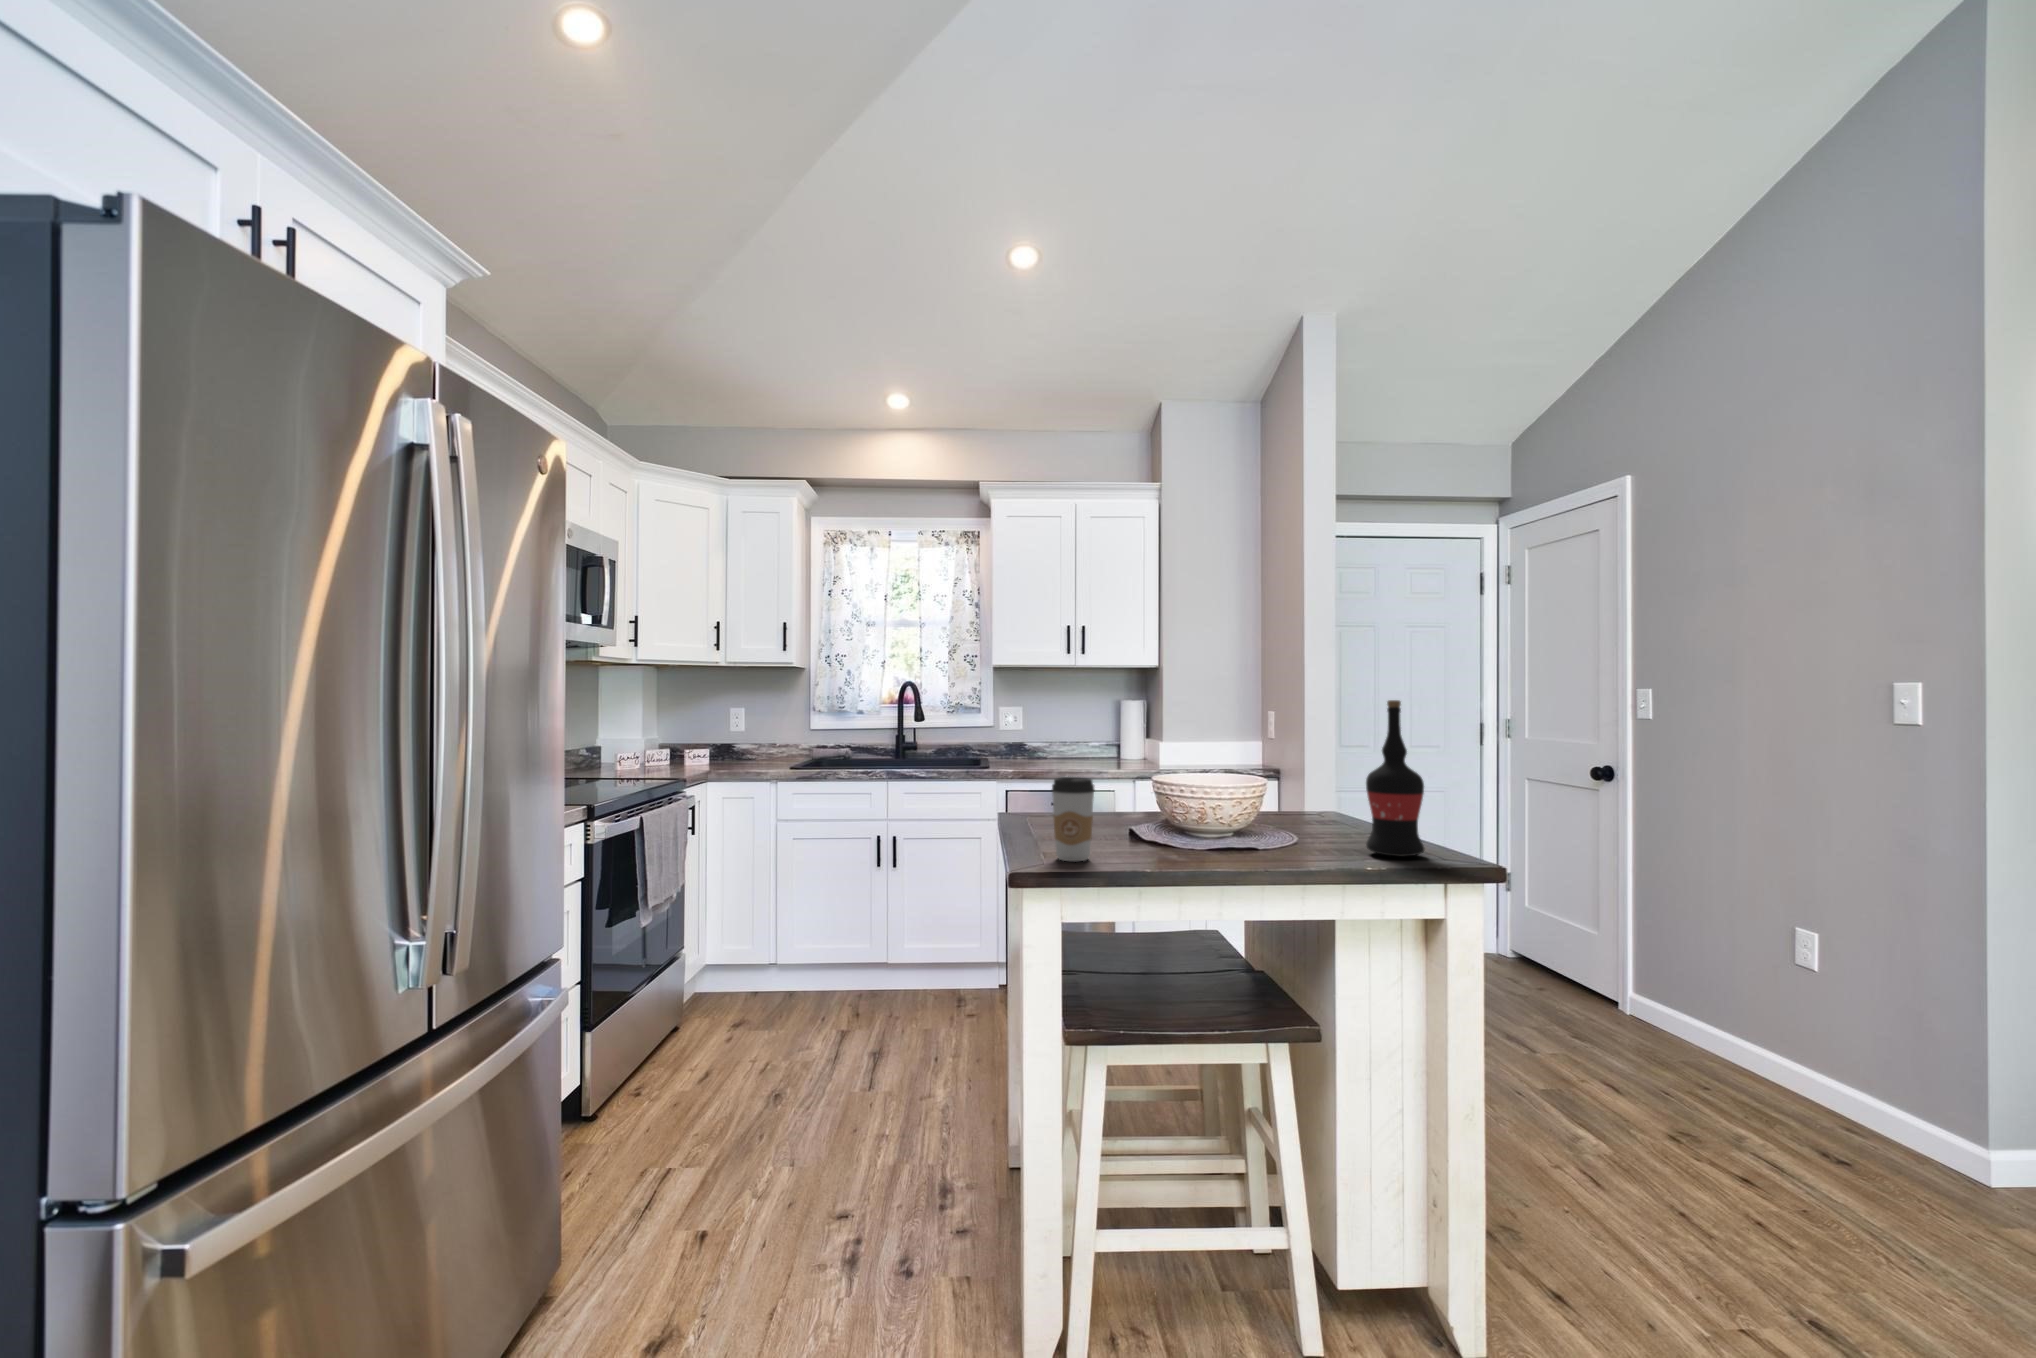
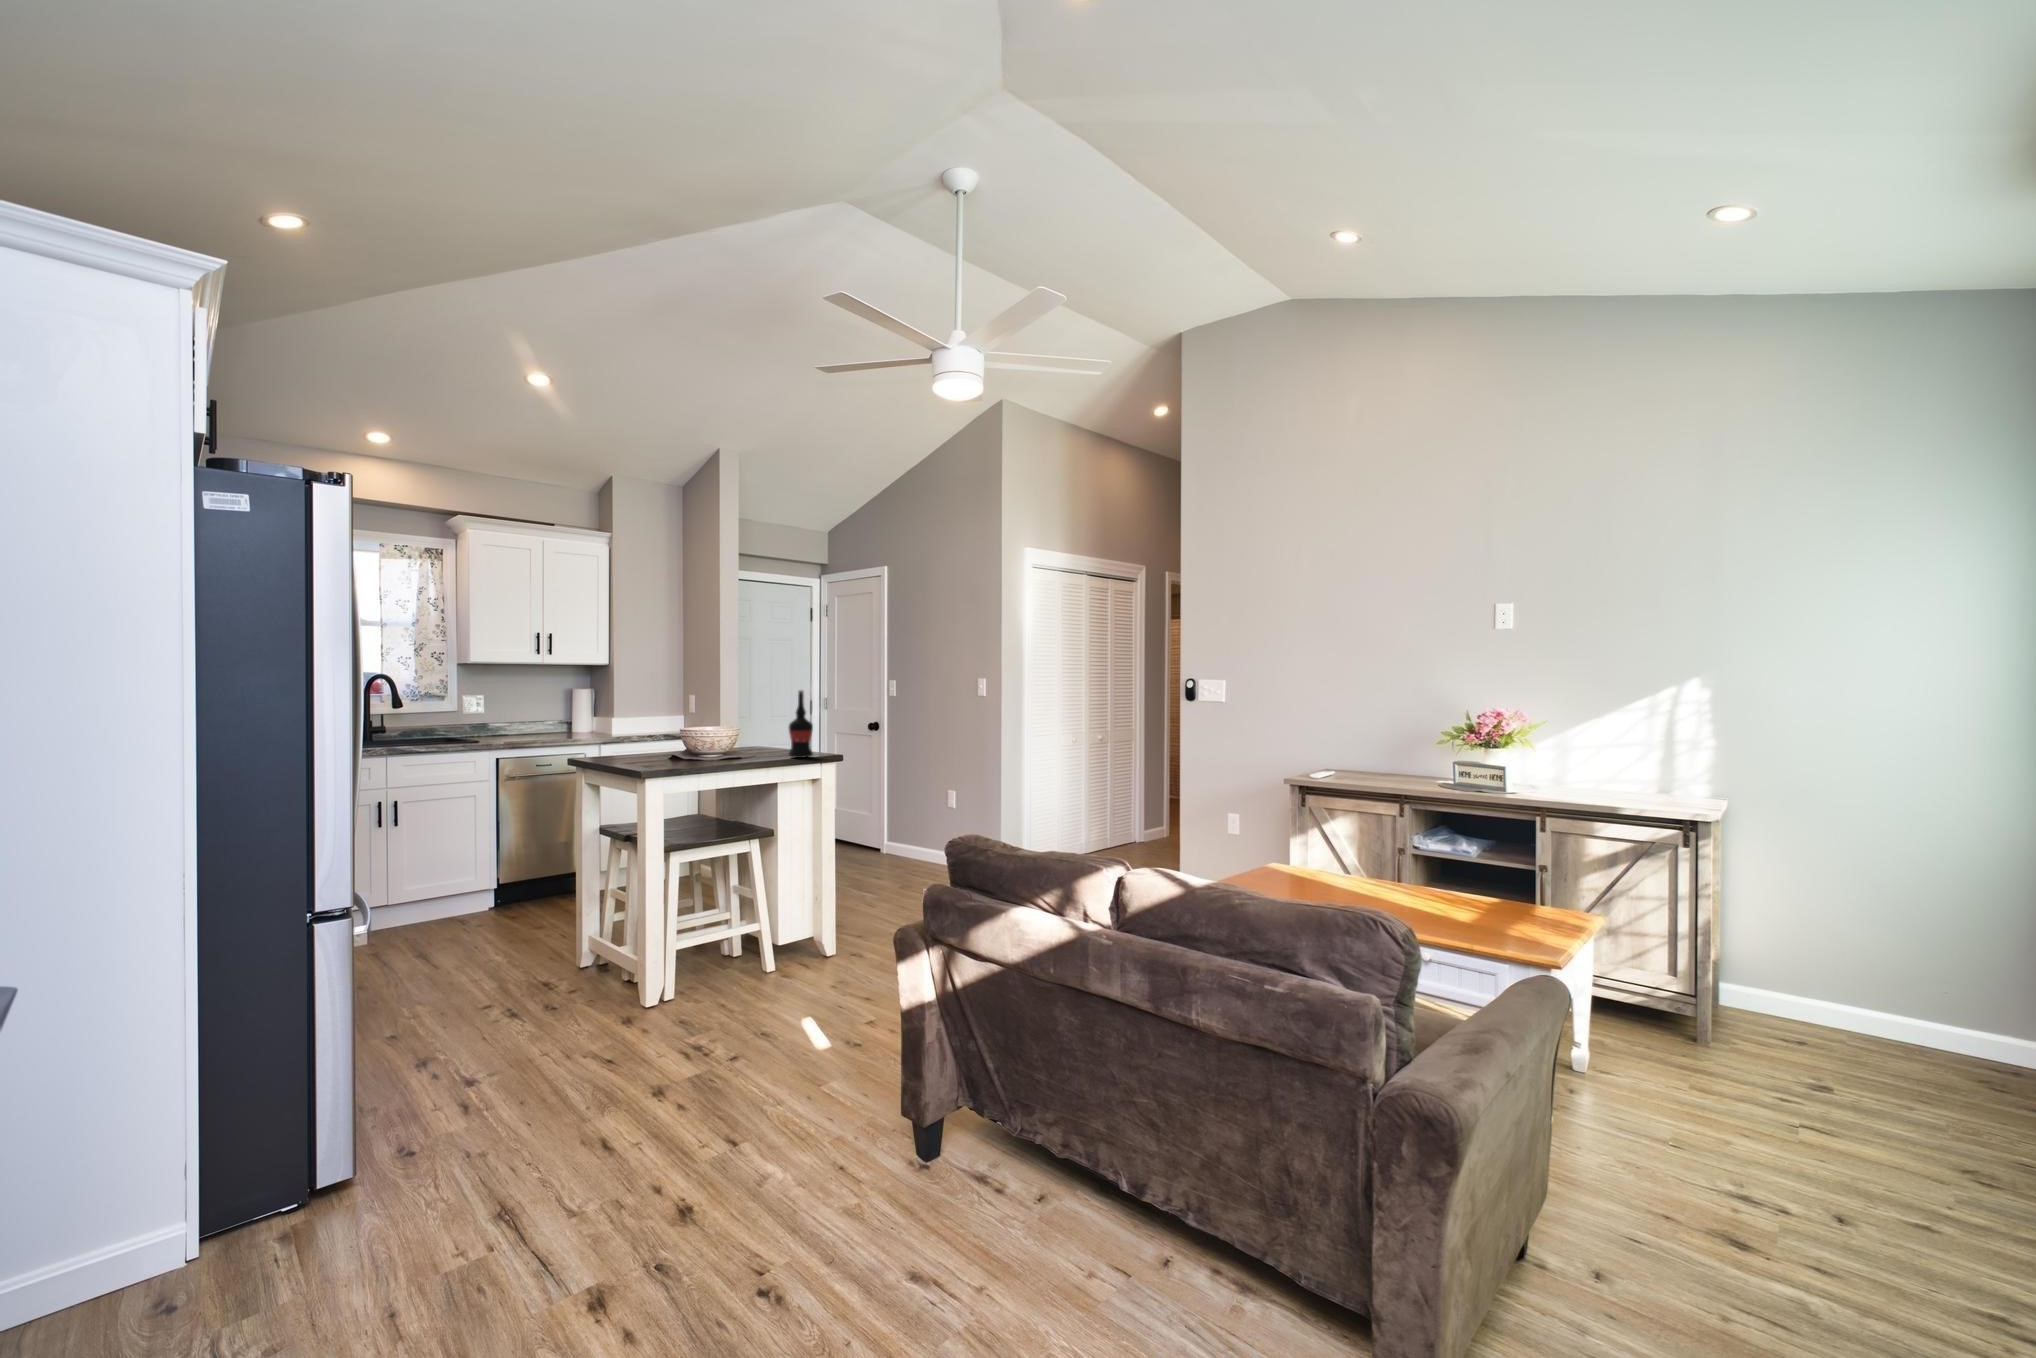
coffee cup: present [1052,777,1095,861] -> none [652,730,675,769]

